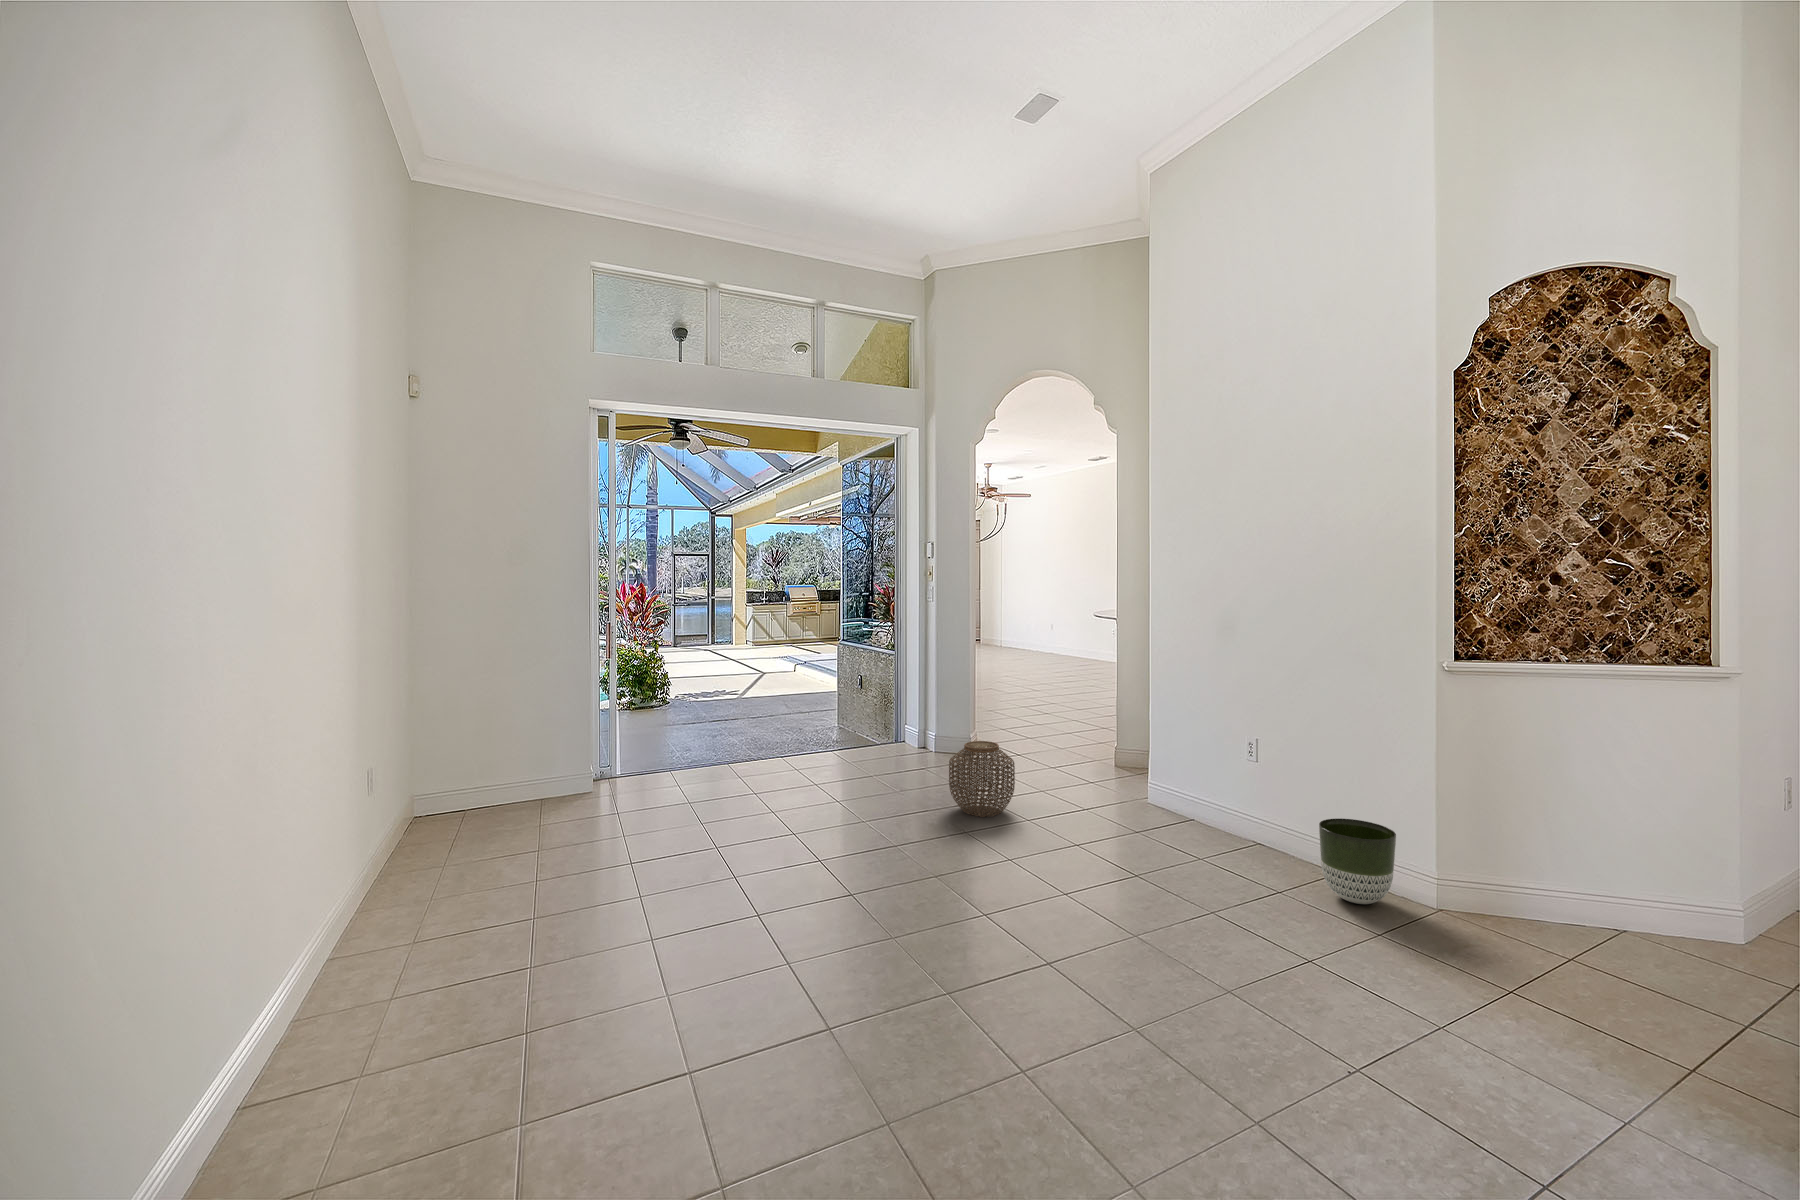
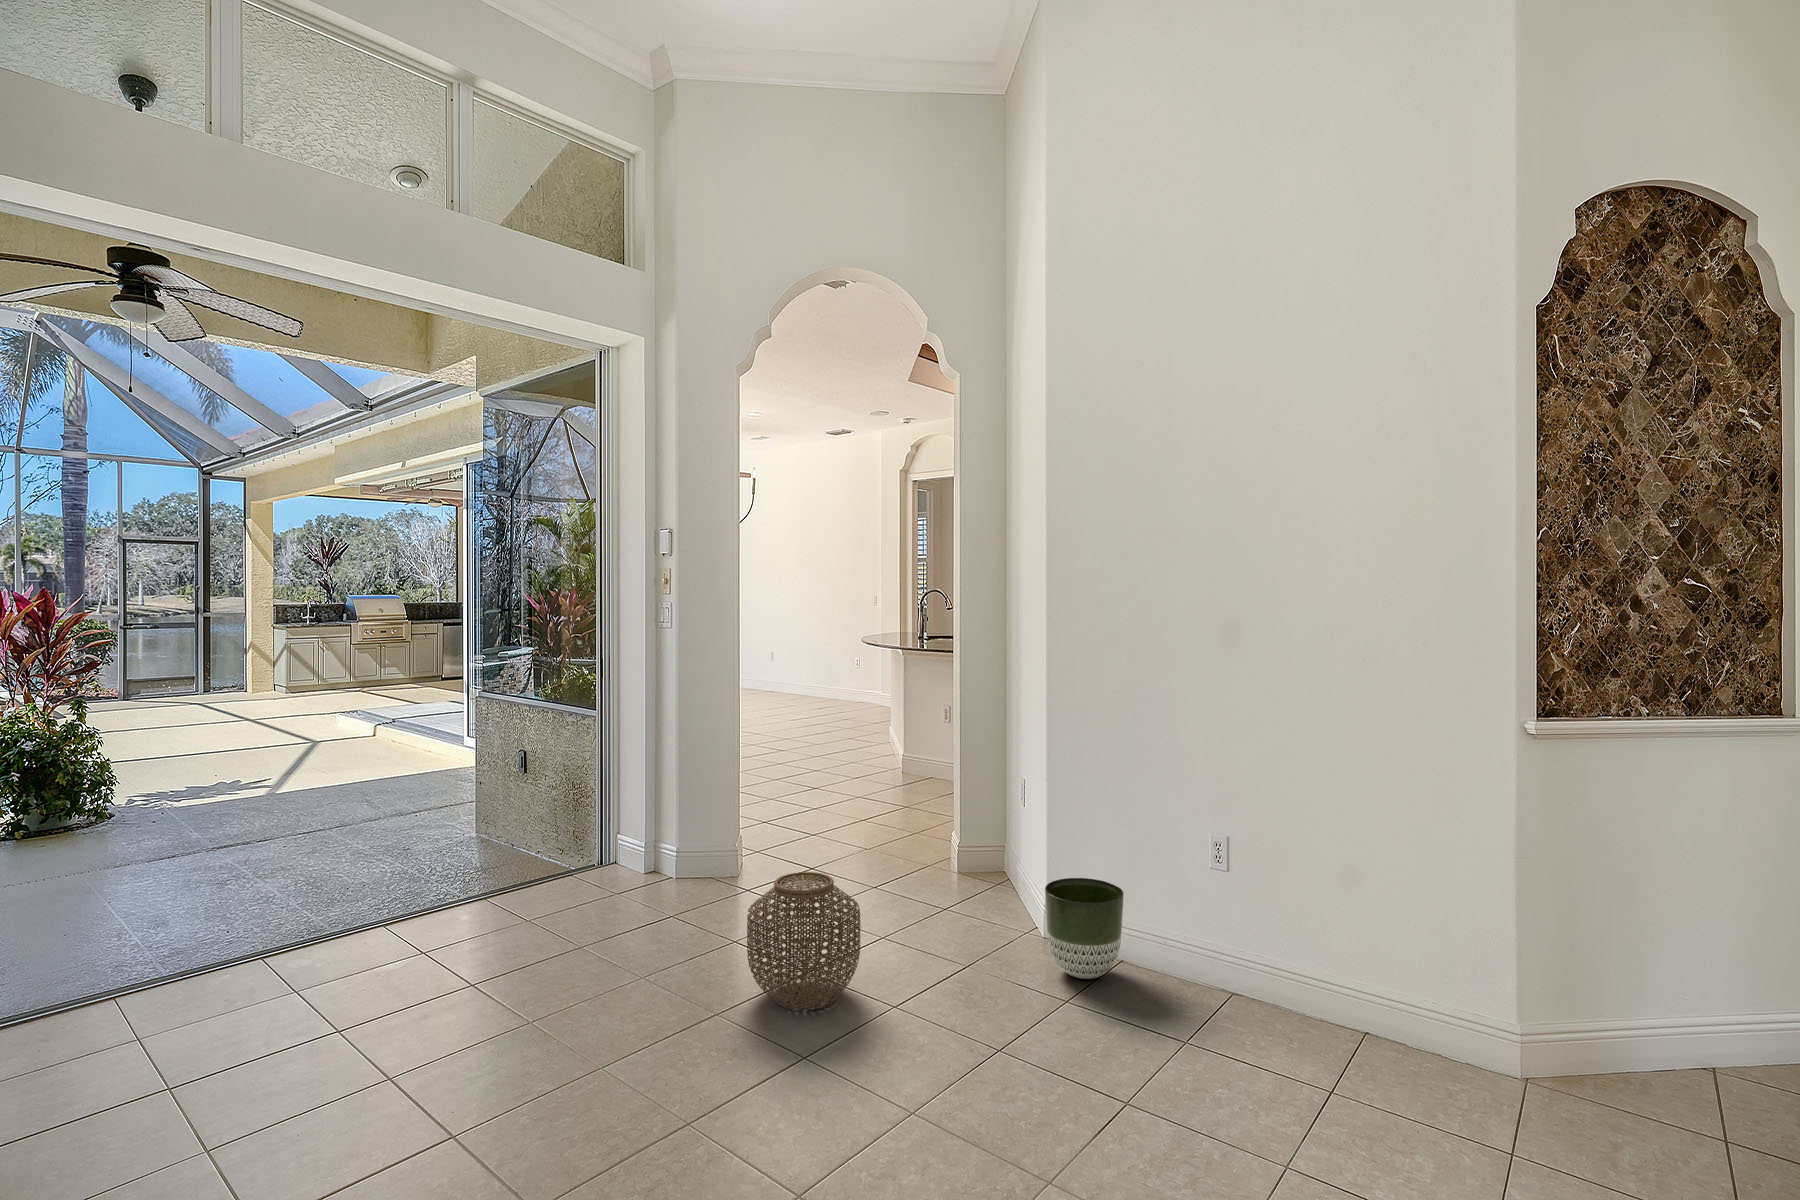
planter: present [1319,819,1396,904] -> present [1045,878,1124,979]

